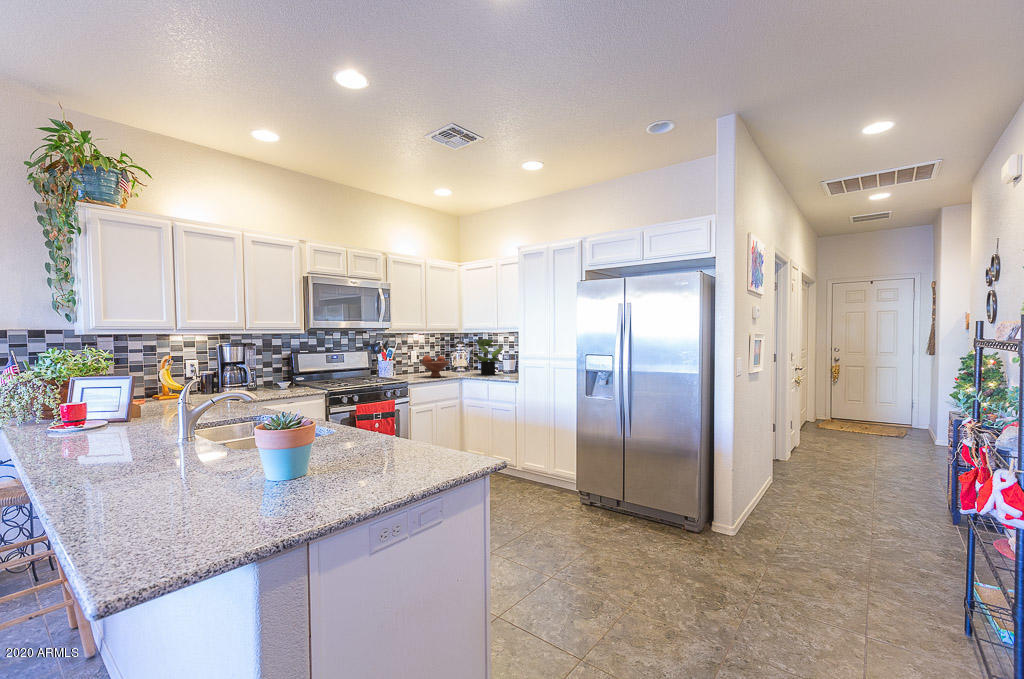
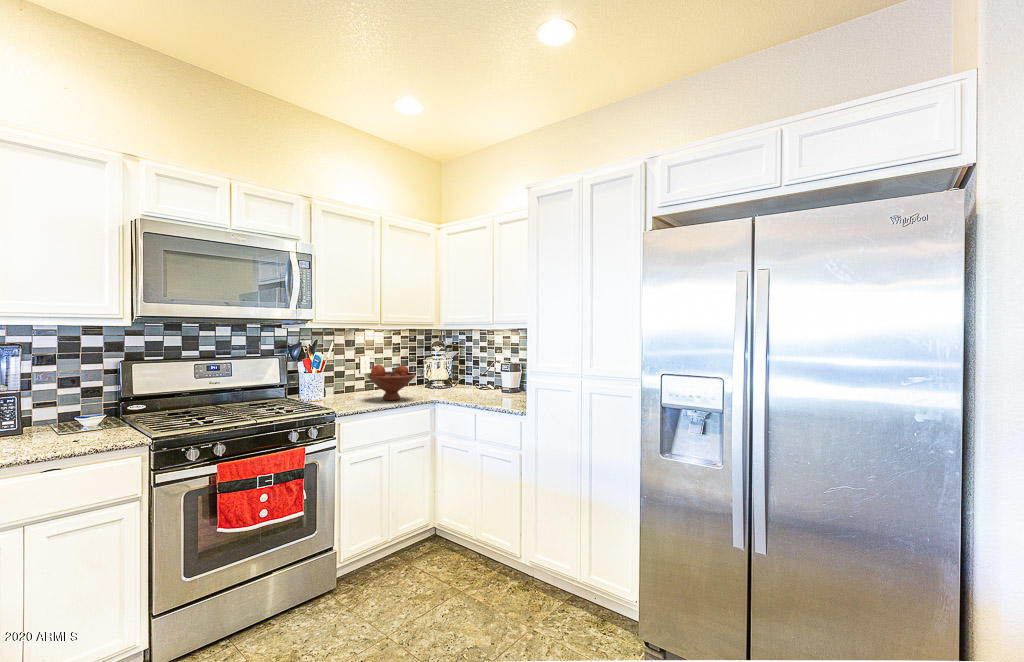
potted plant: present [475,339,503,375] -> none [455,339,501,396]

